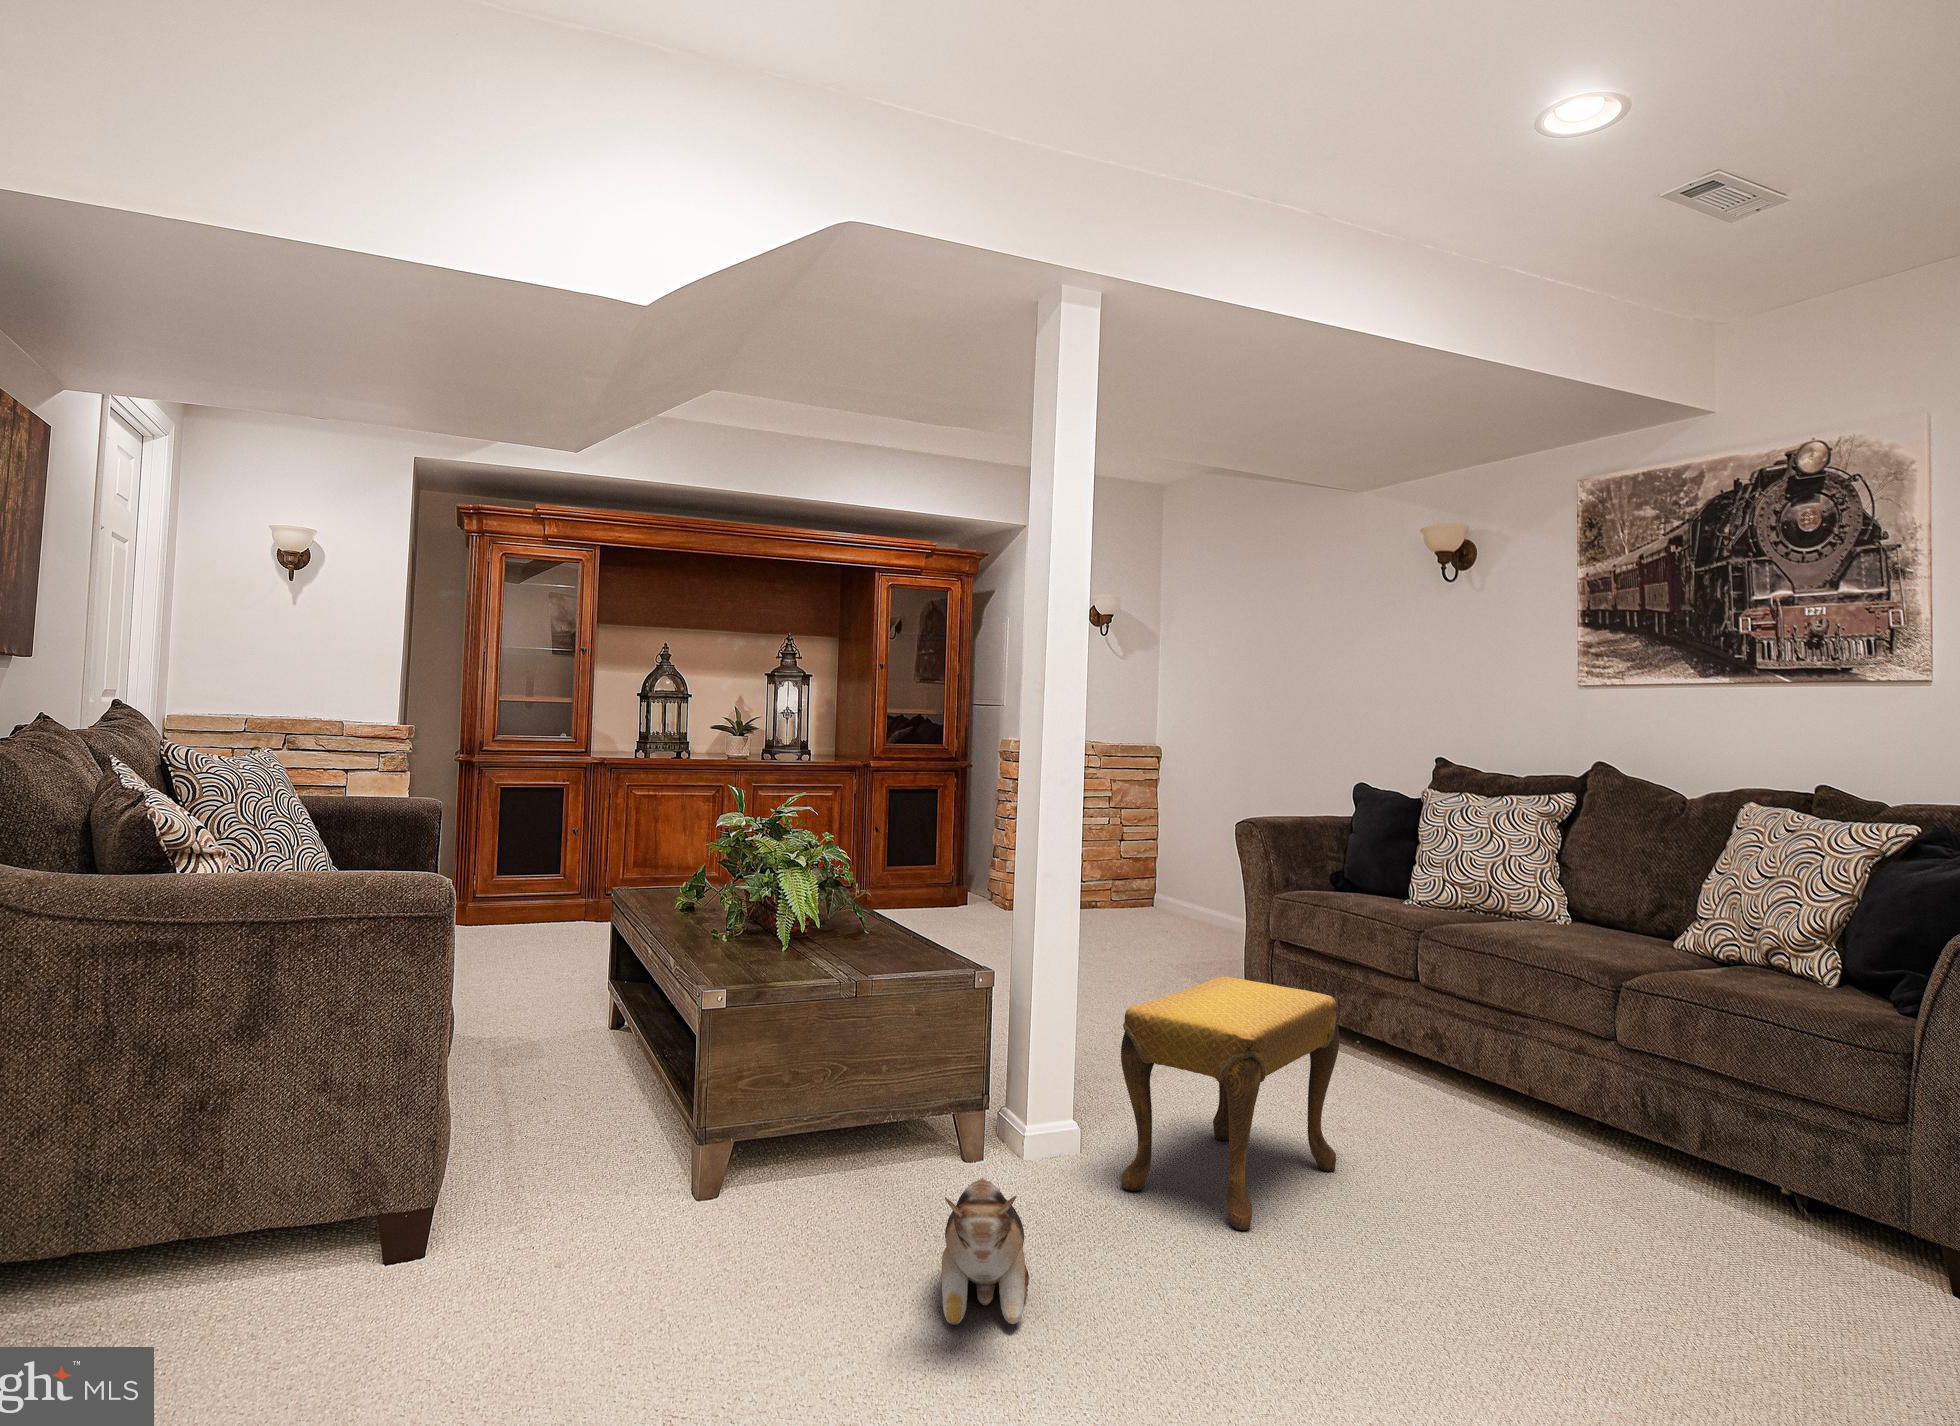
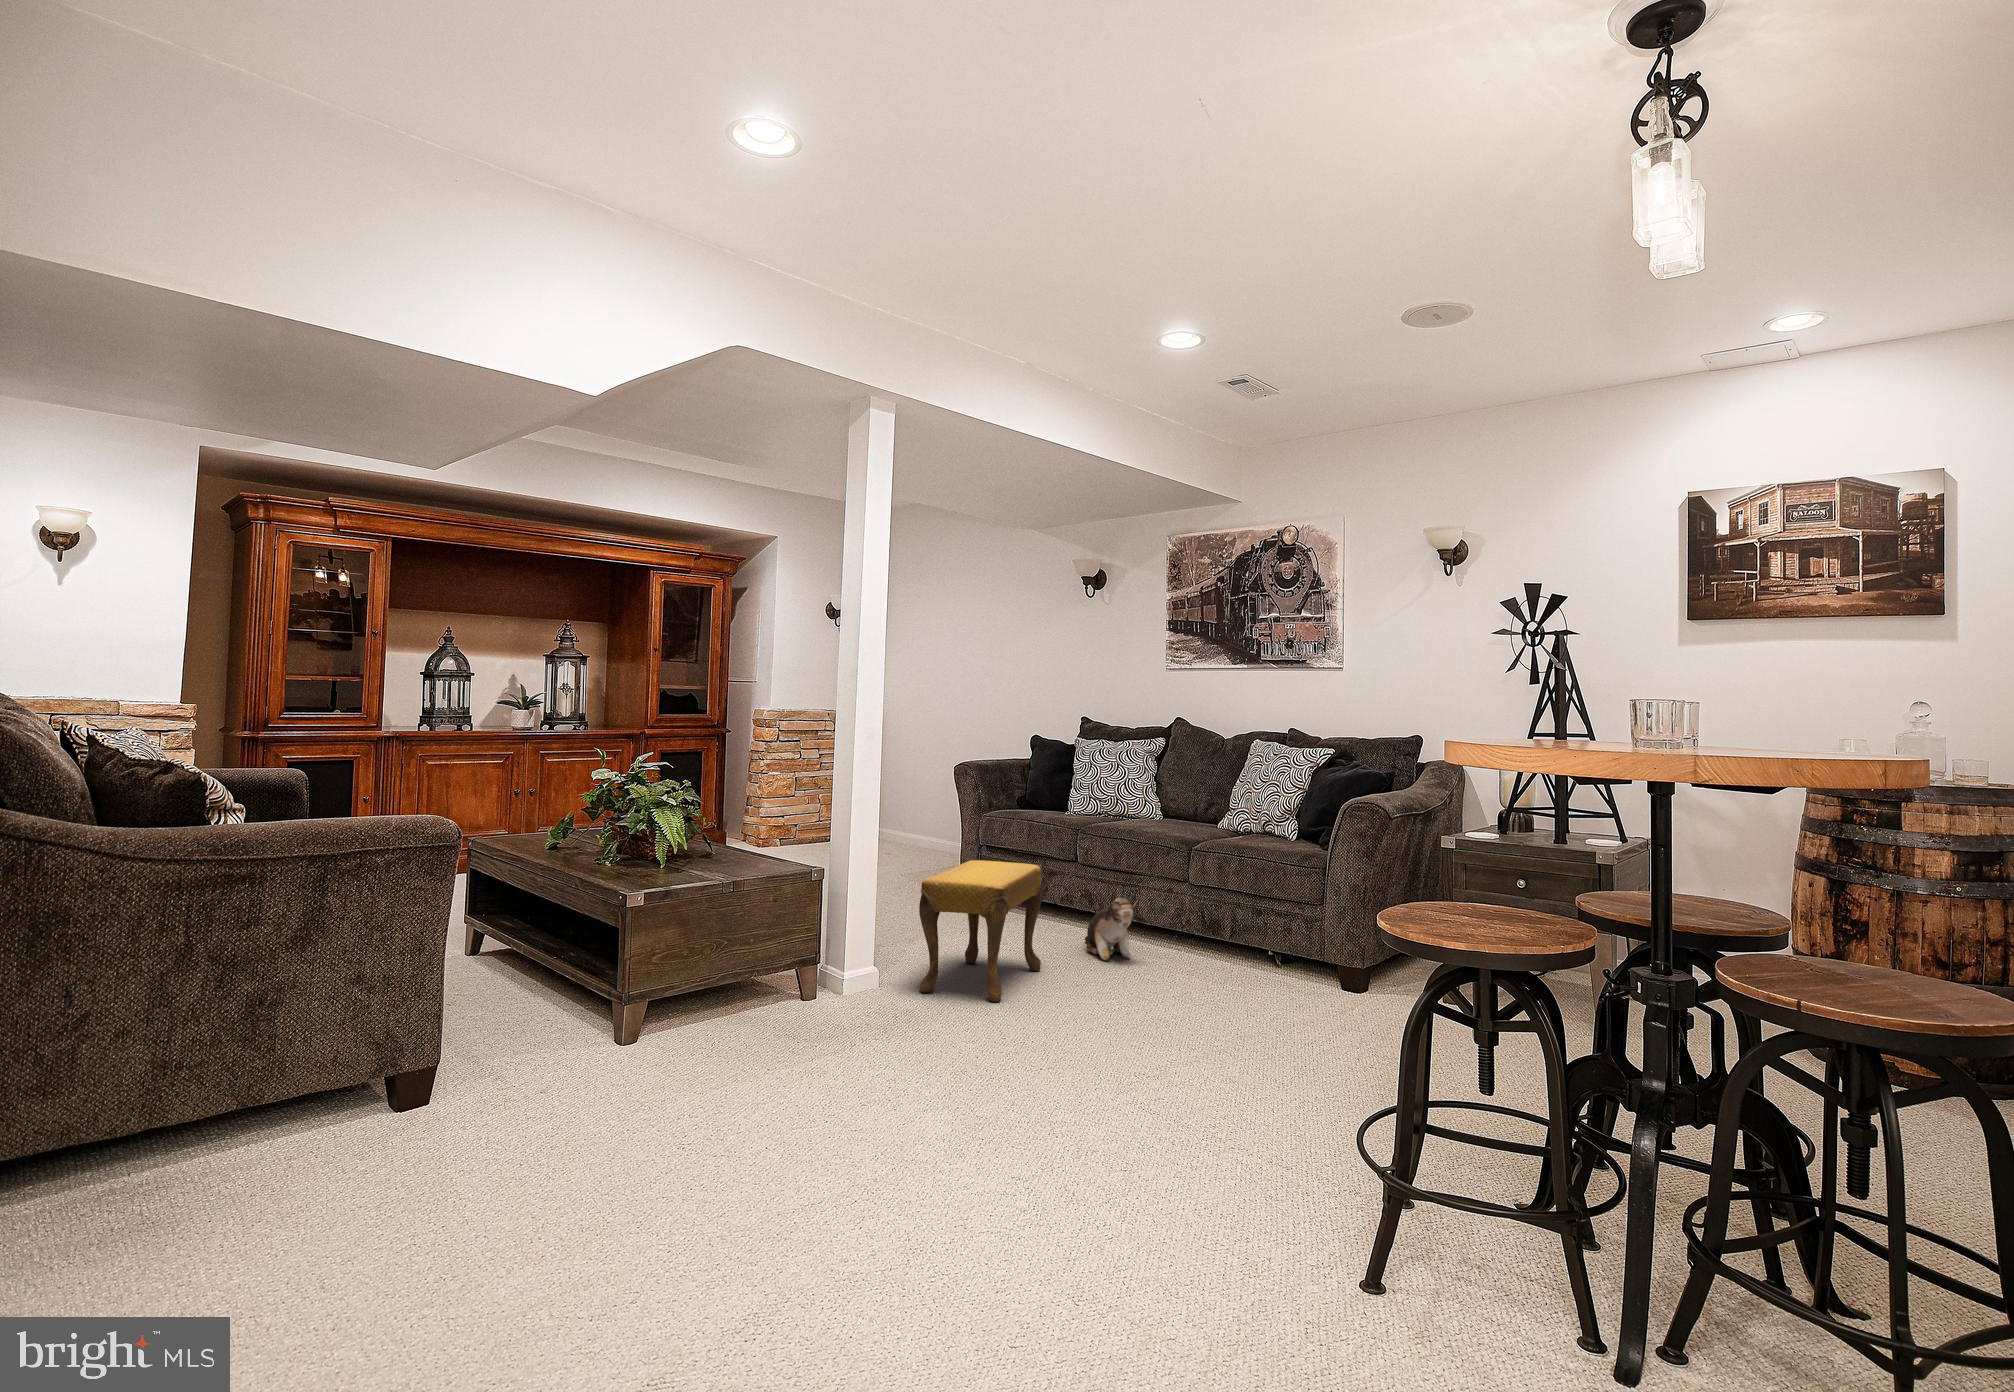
plush toy: present [942,1178,1029,1325] -> present [1085,898,1138,960]

